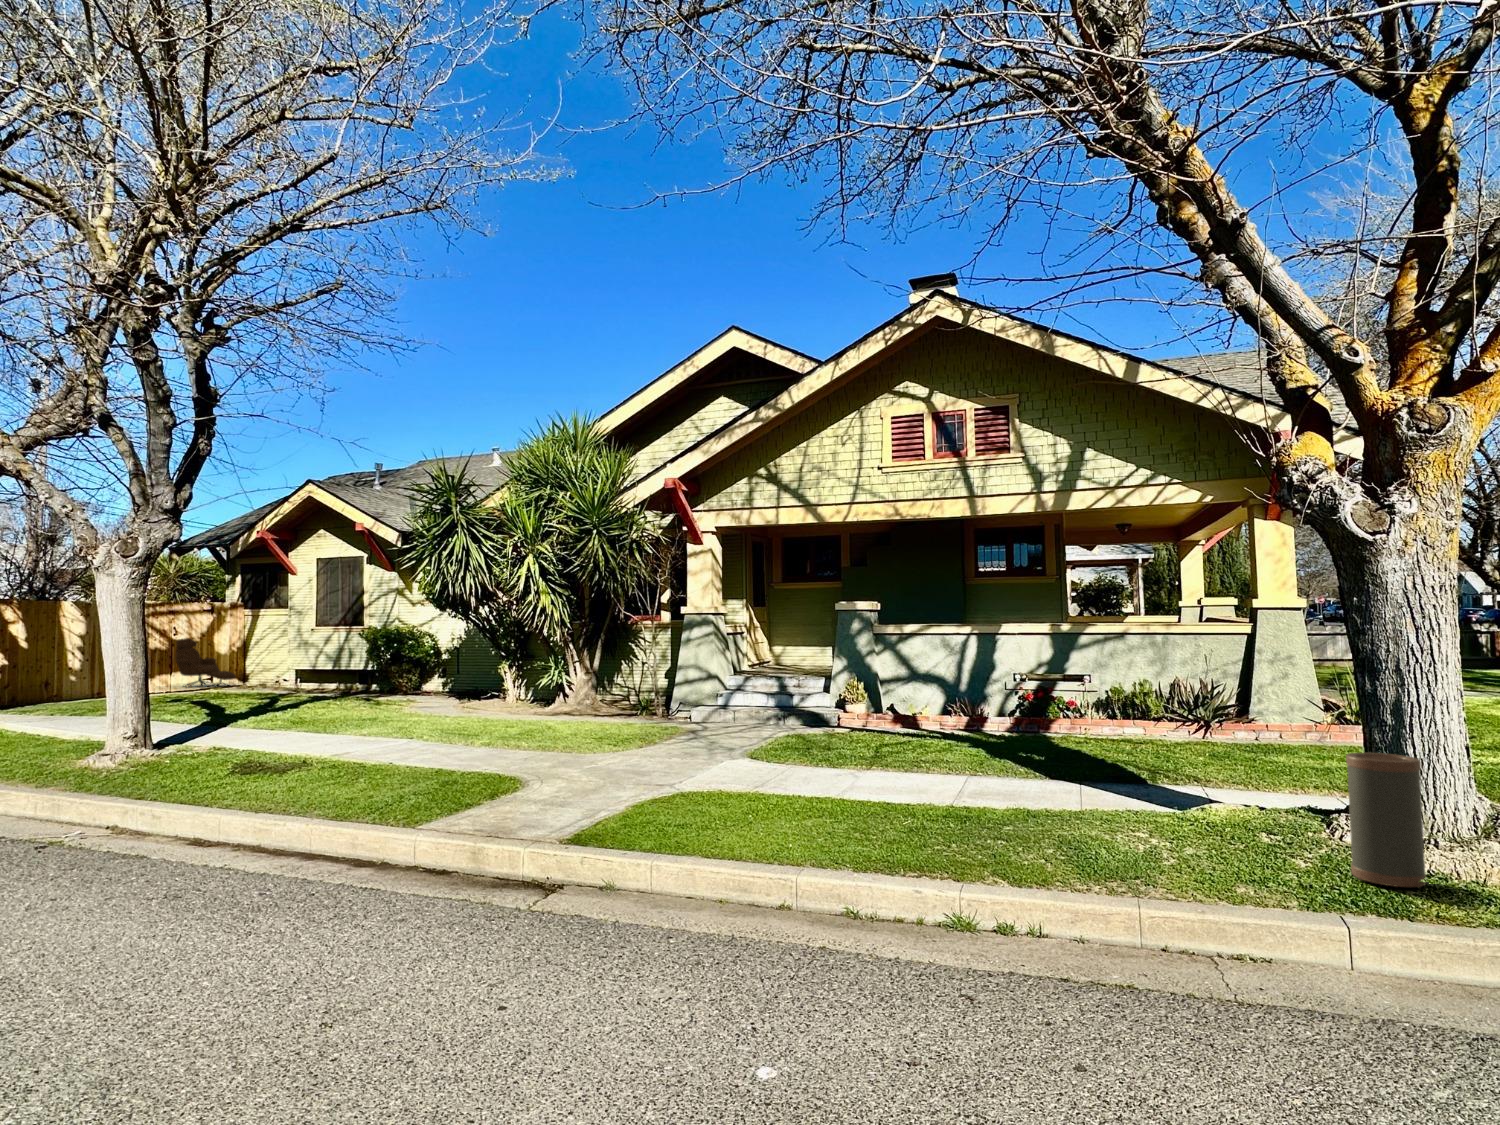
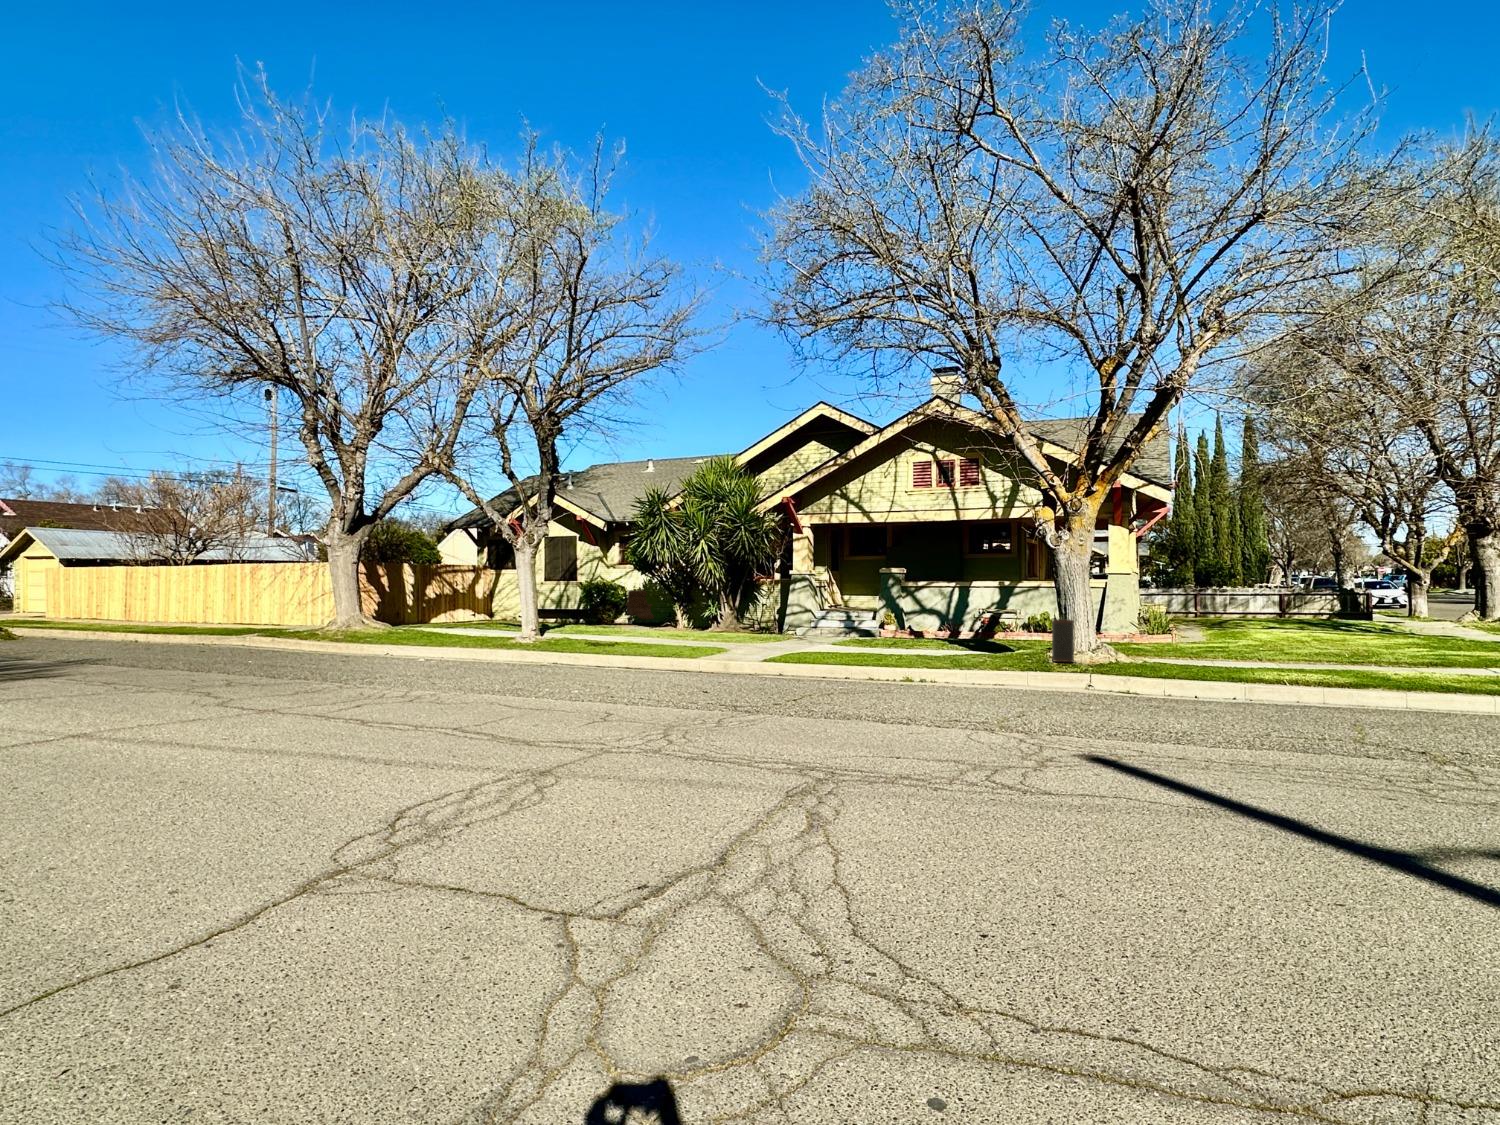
lounge chair: present [176,638,236,686] -> present [626,590,654,623]

